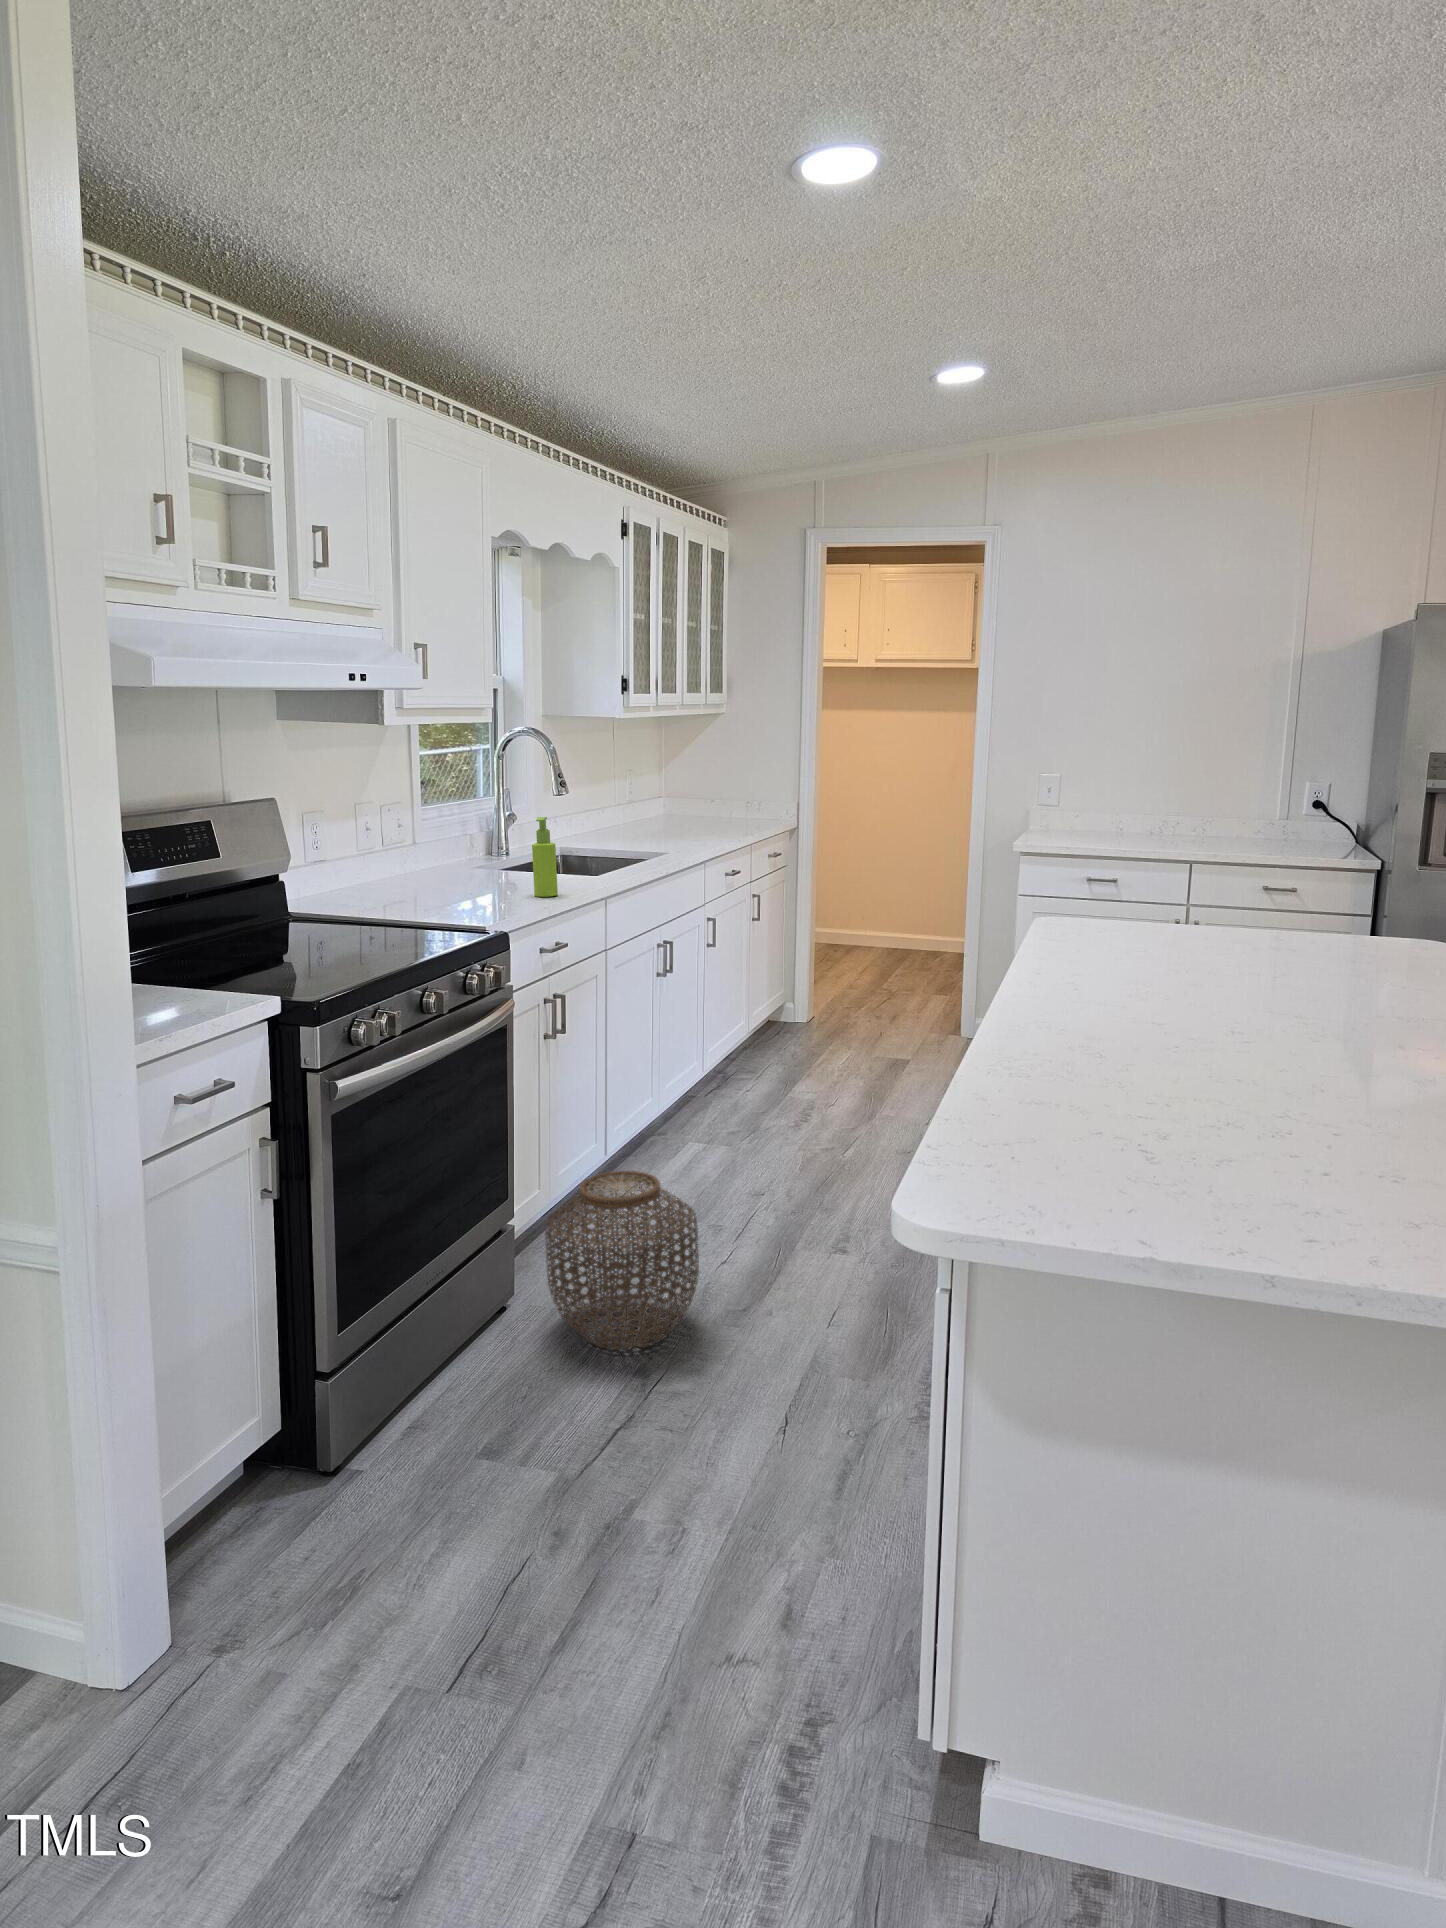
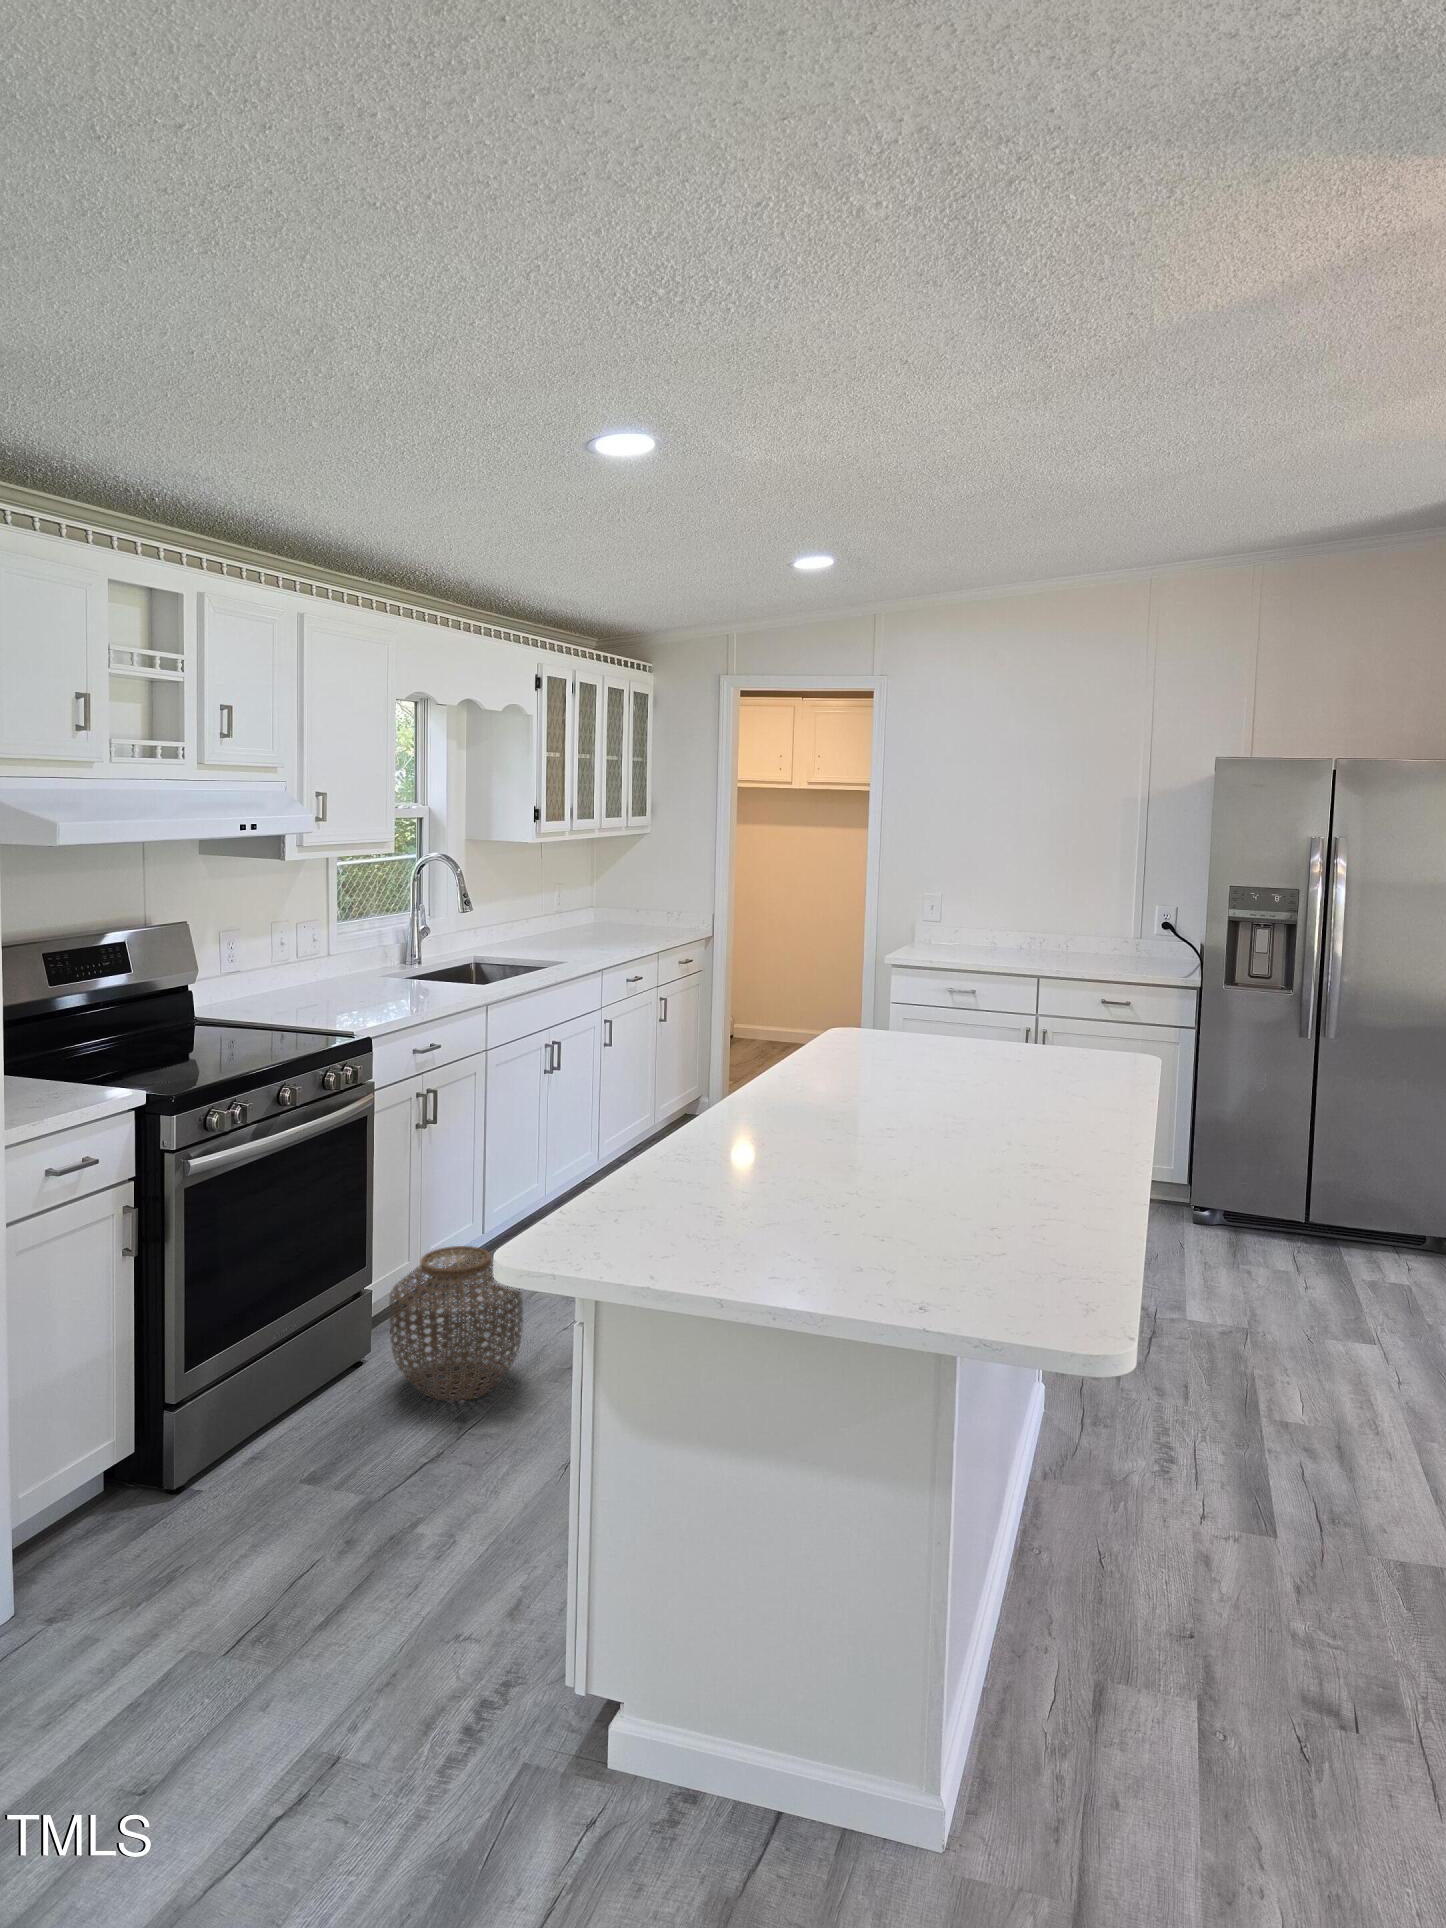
soap dispenser: present [532,817,558,897] -> none [415,938,436,1006]

